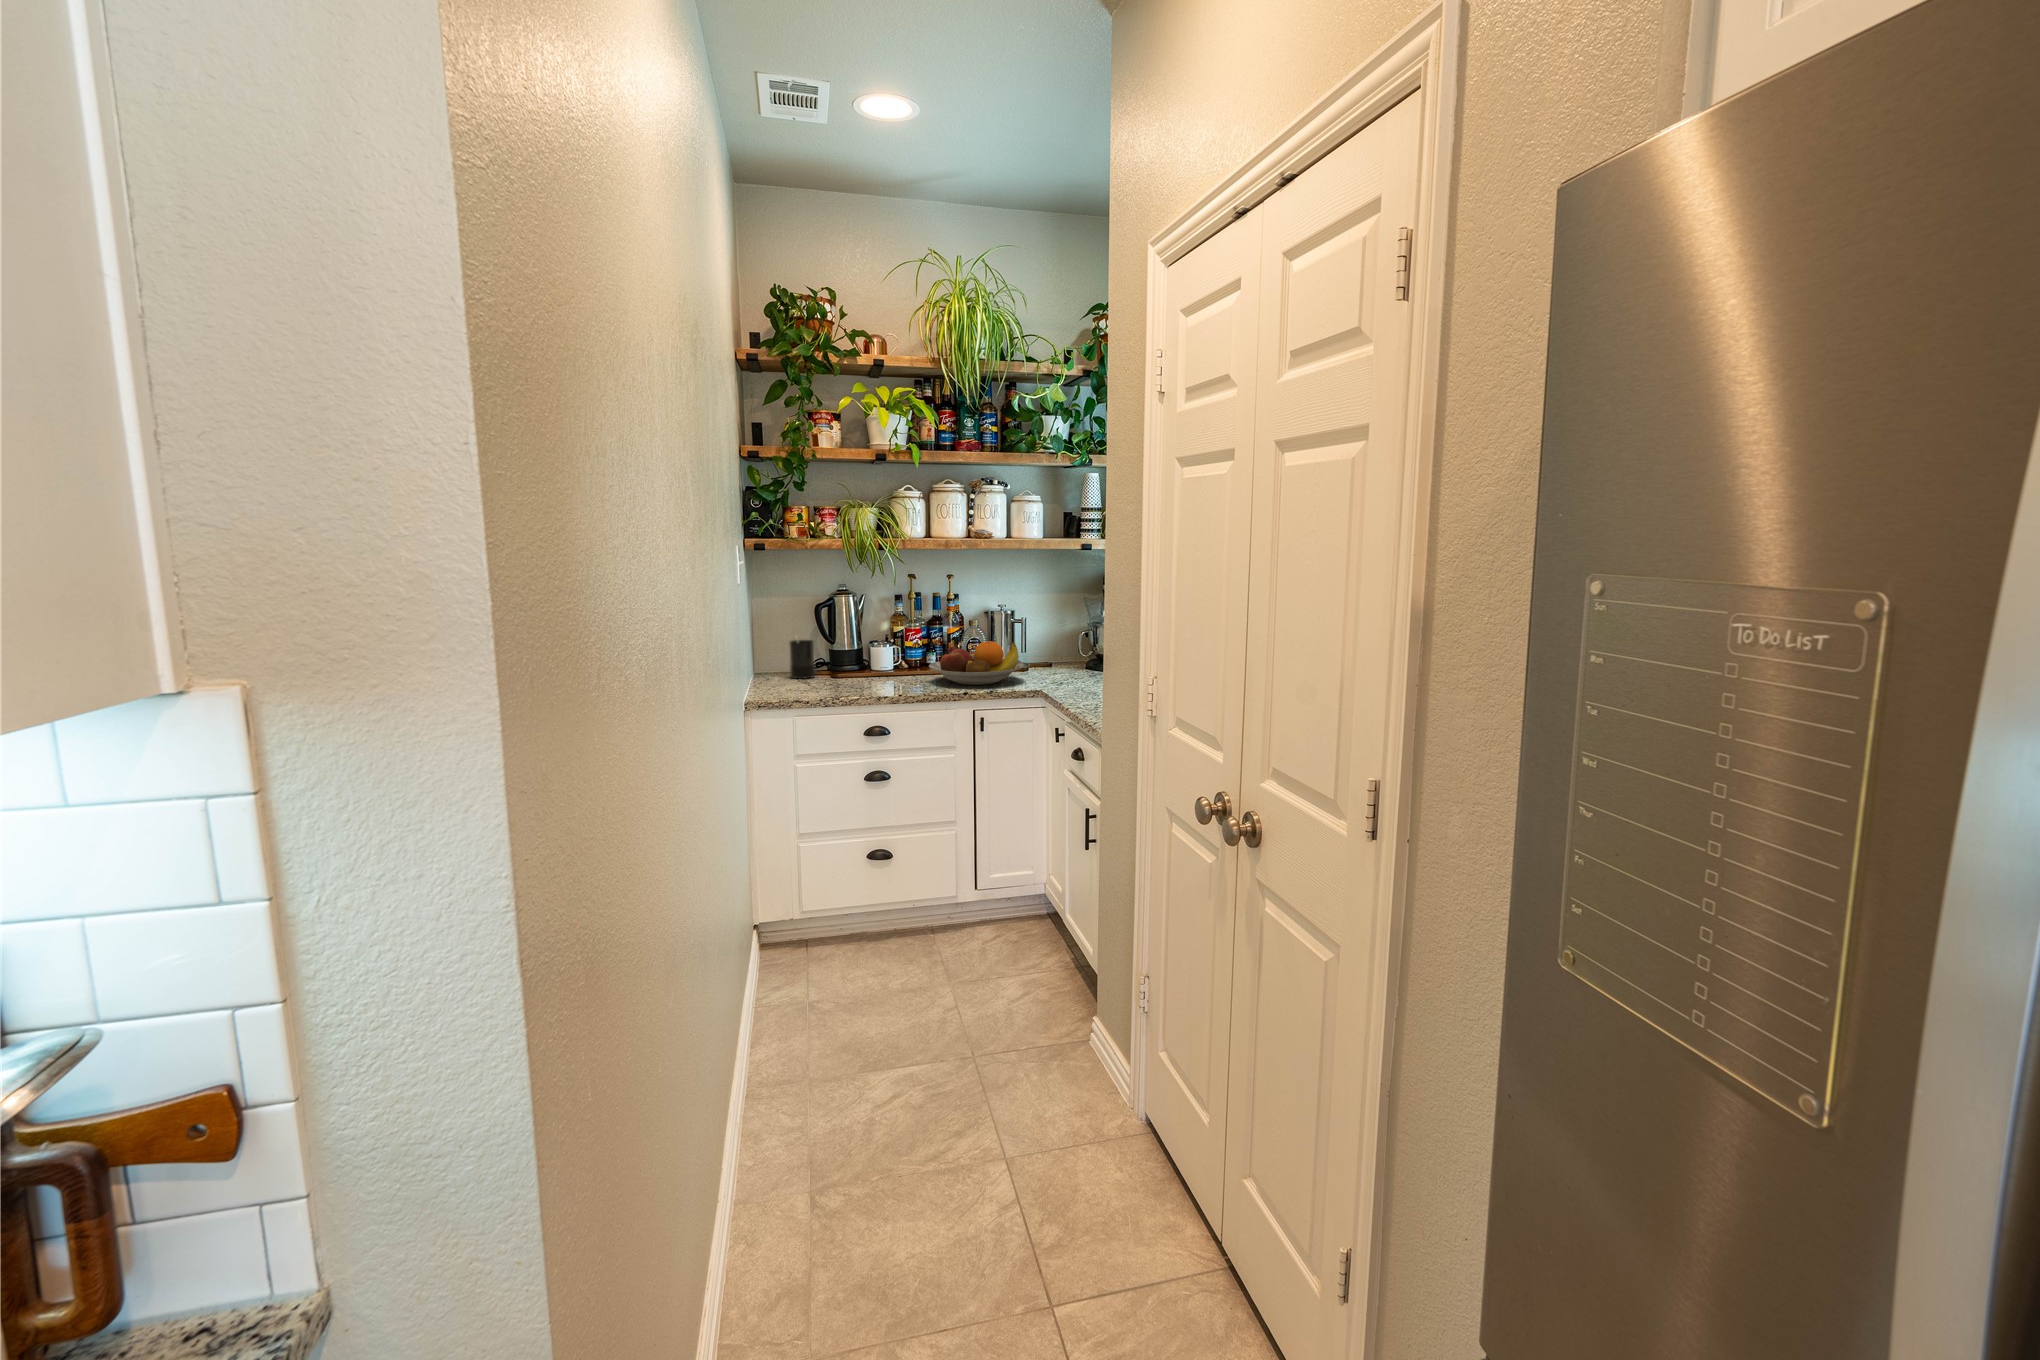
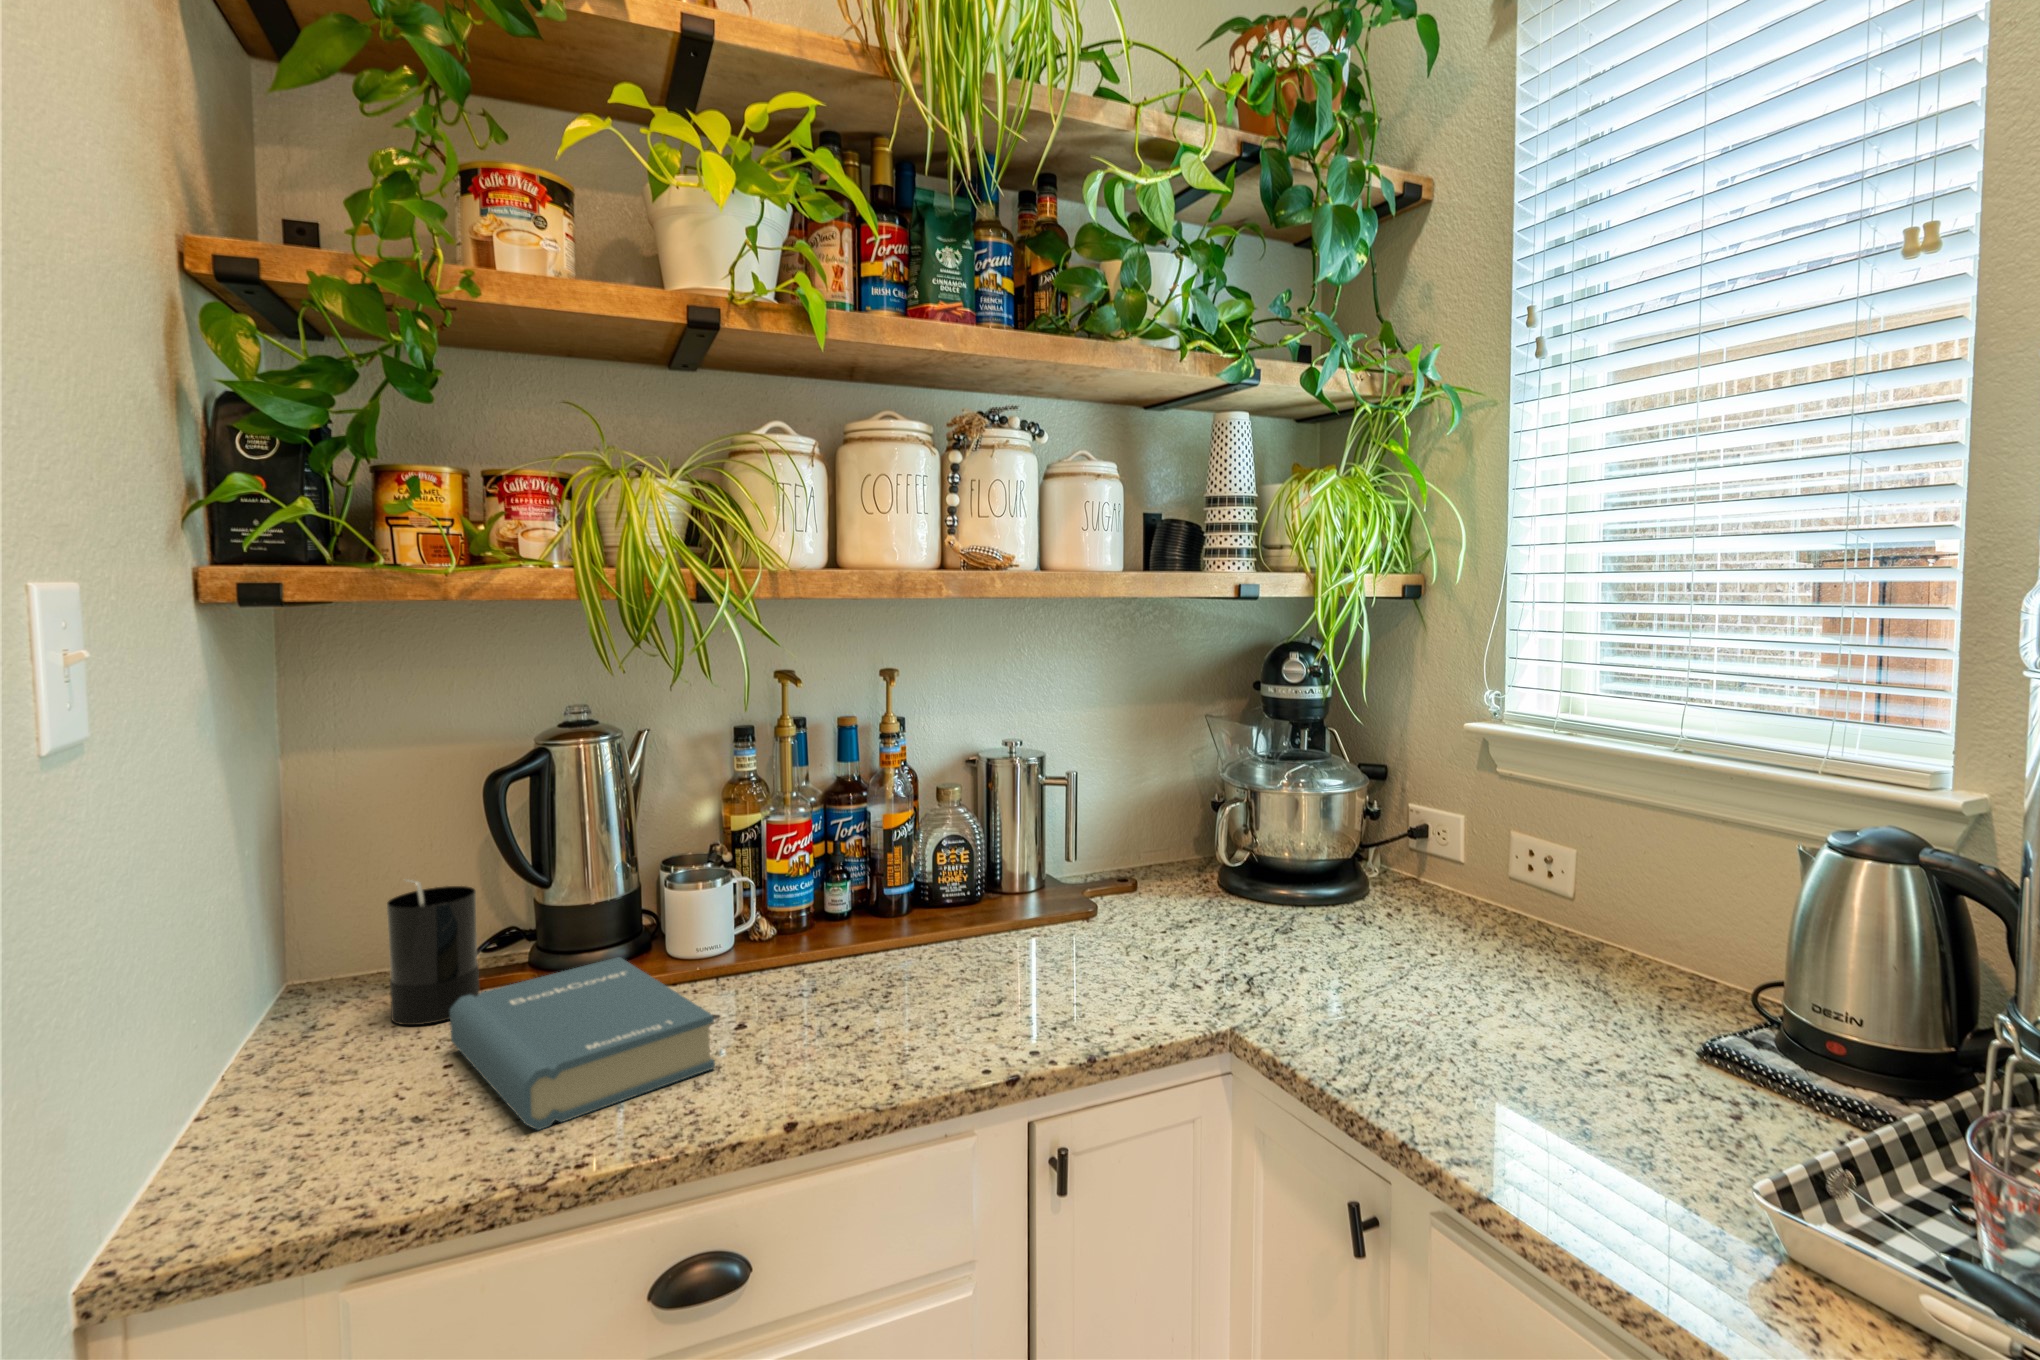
fruit bowl: present [929,641,1024,685] -> none [856,858,1142,1014]
hardback book: none [811,663,885,692] -> present [450,957,715,1130]

